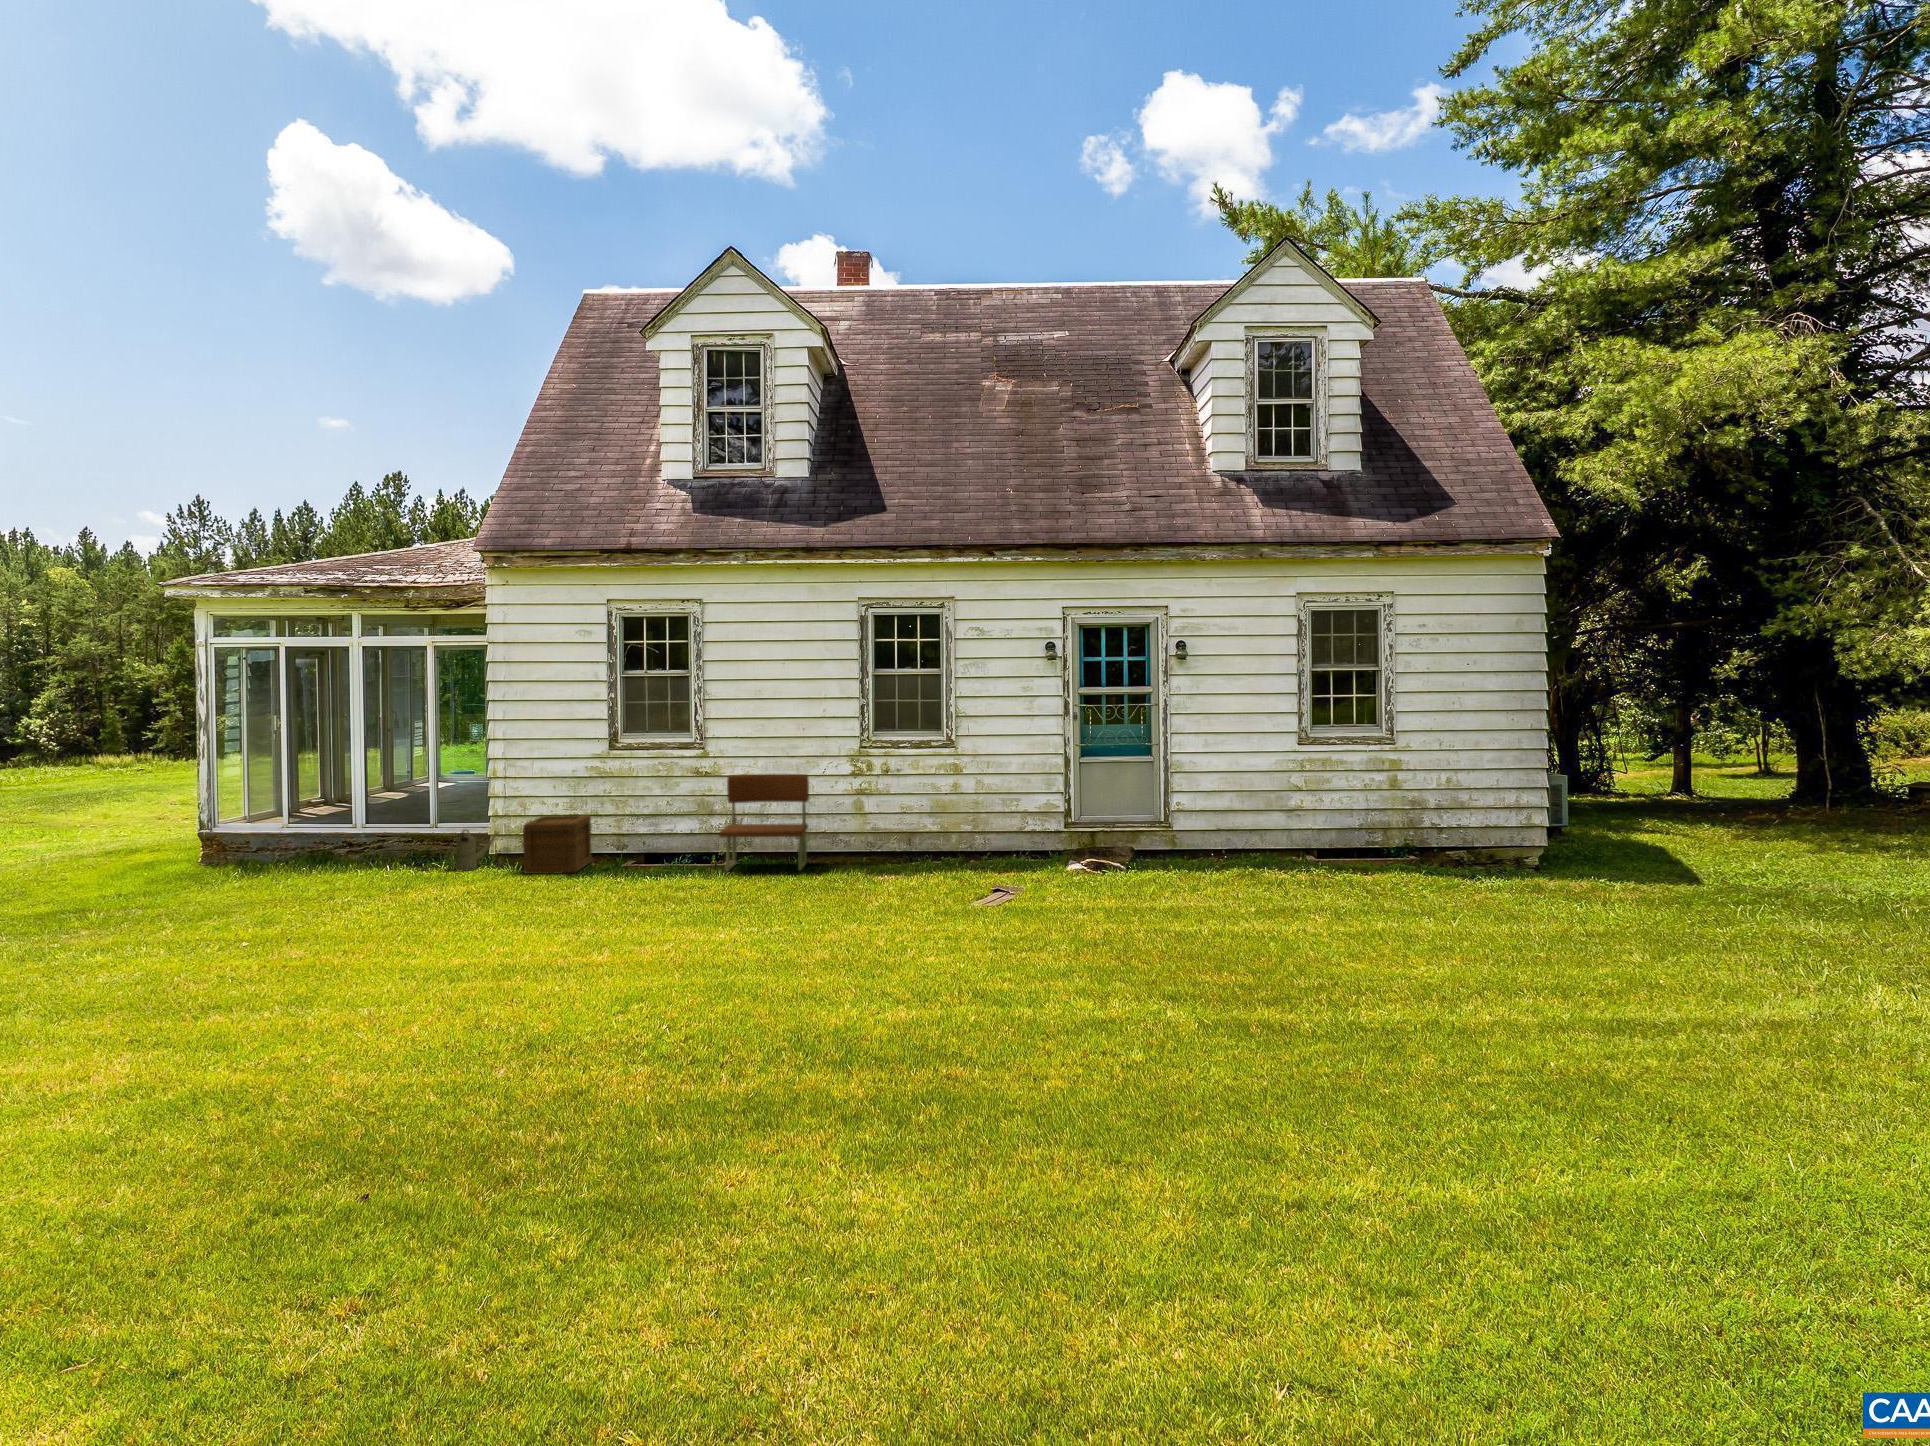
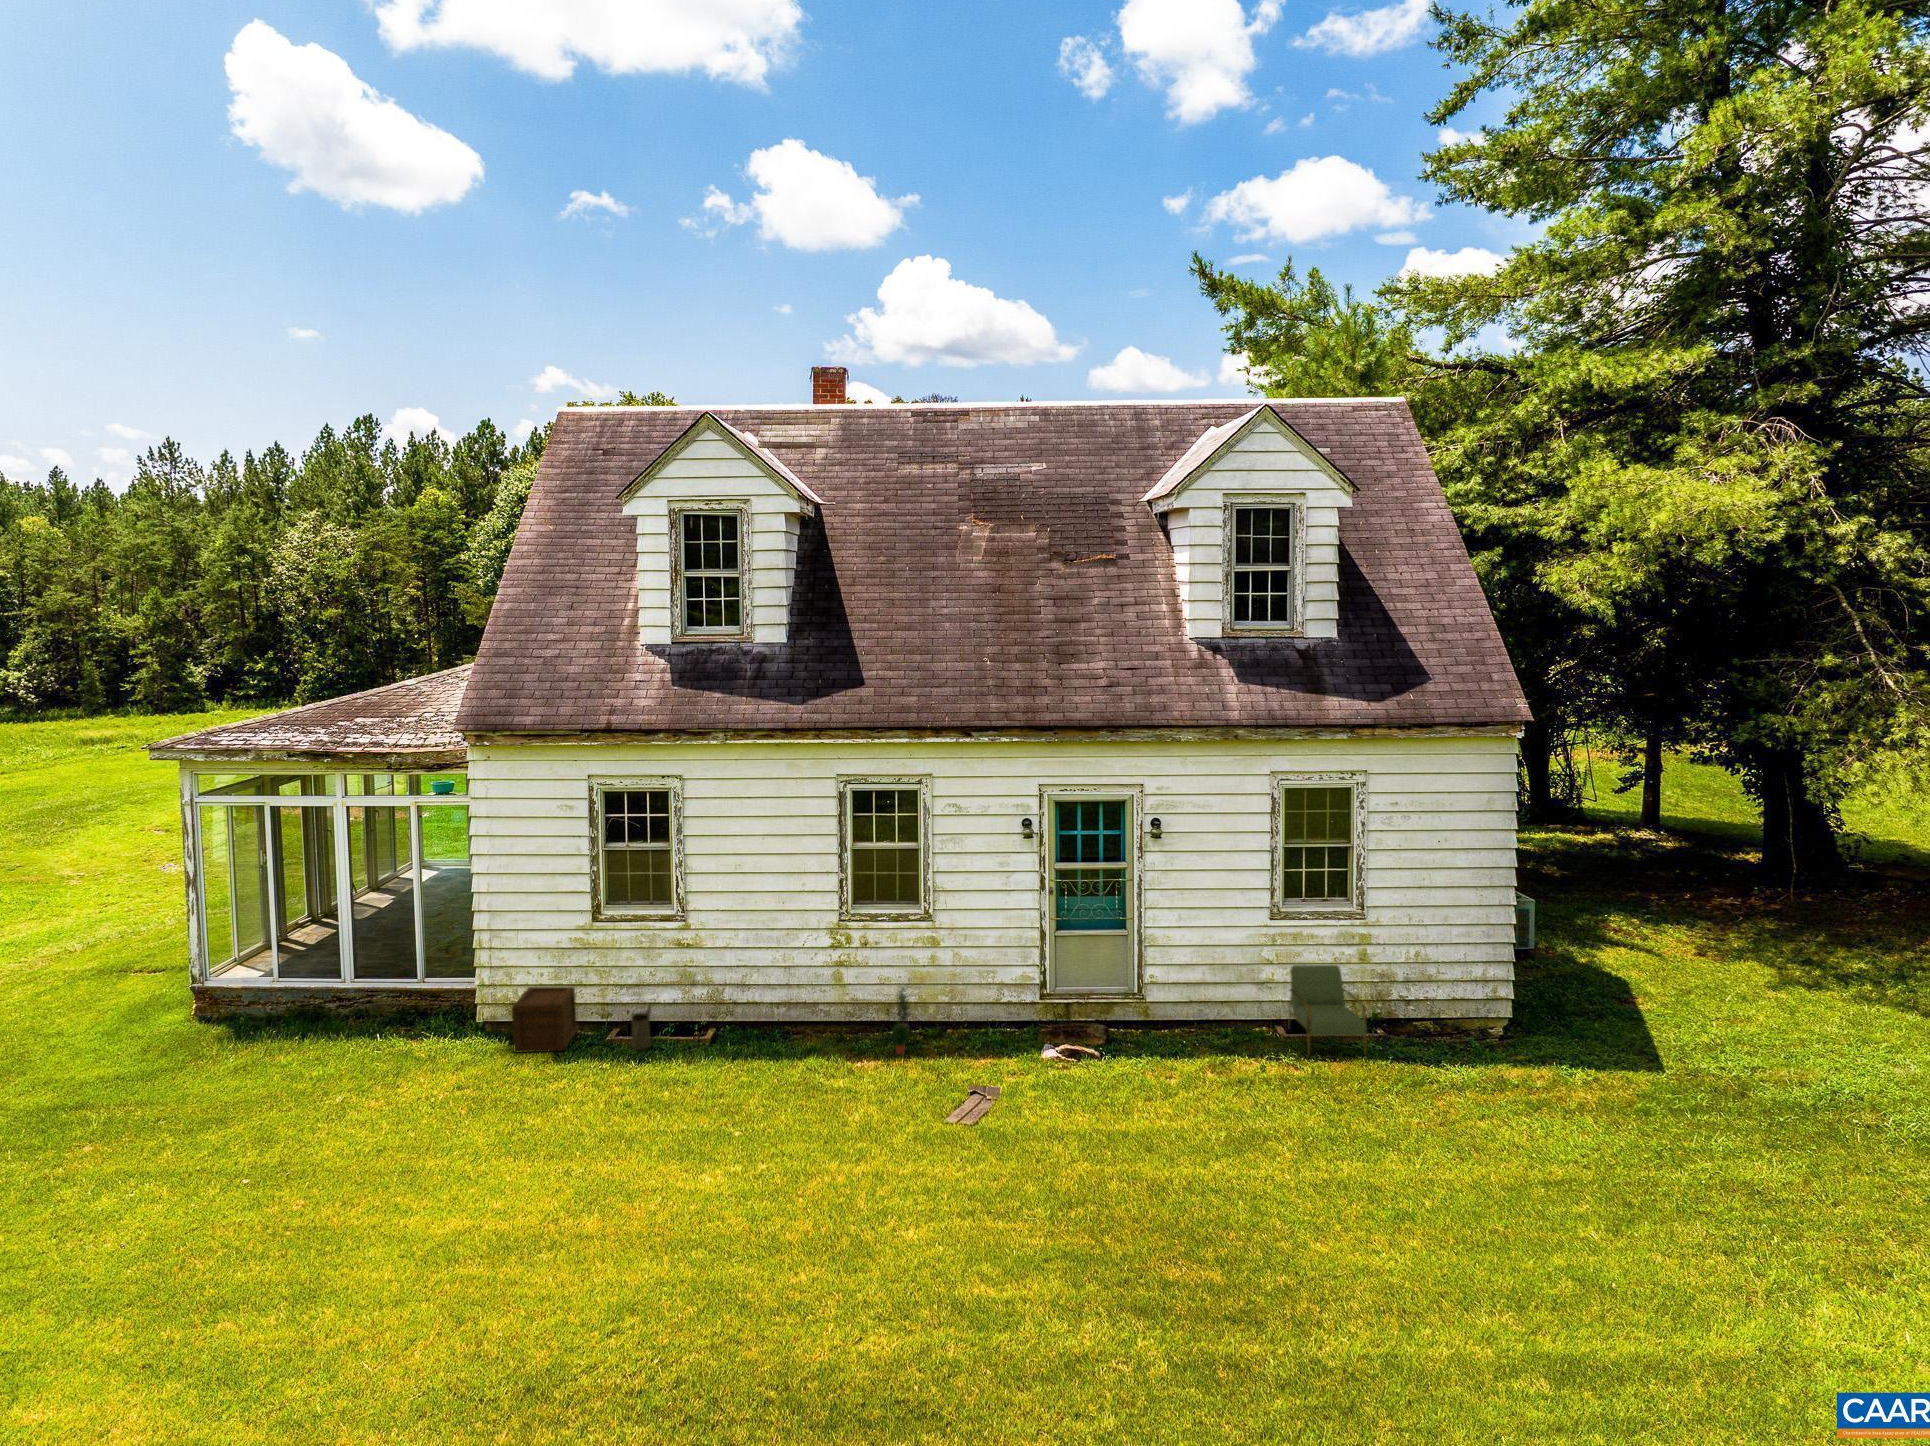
bench: present [719,774,809,871] -> none [703,947,789,1050]
chair: none [1319,791,1402,872] -> present [1288,965,1367,1055]
potted plant: none [912,812,935,873] -> present [891,987,910,1054]
watering can: present [449,829,498,872] -> present [631,1004,652,1050]

